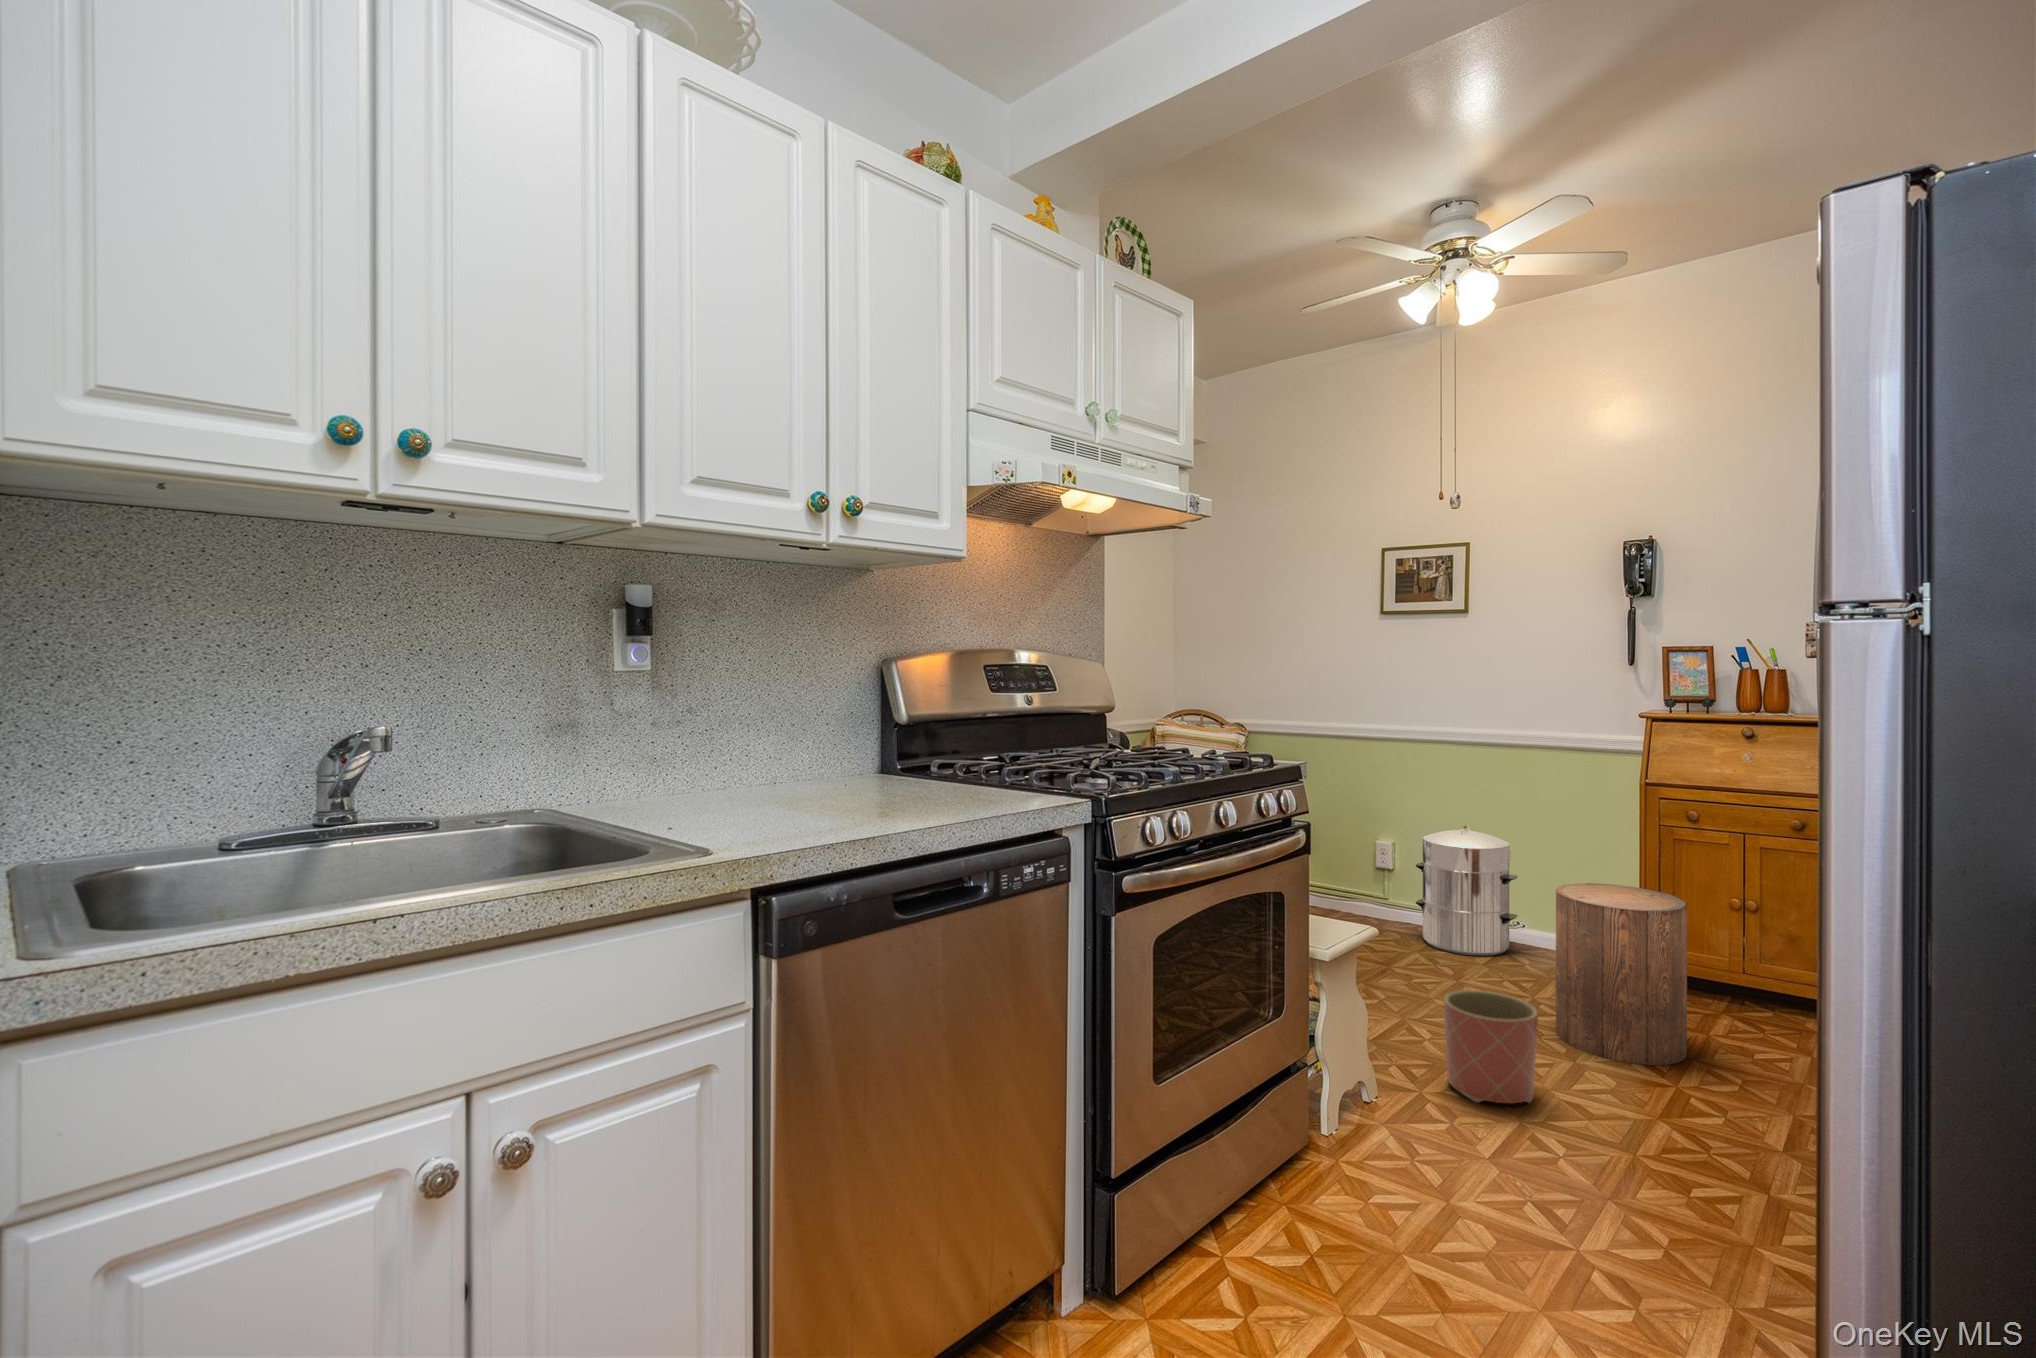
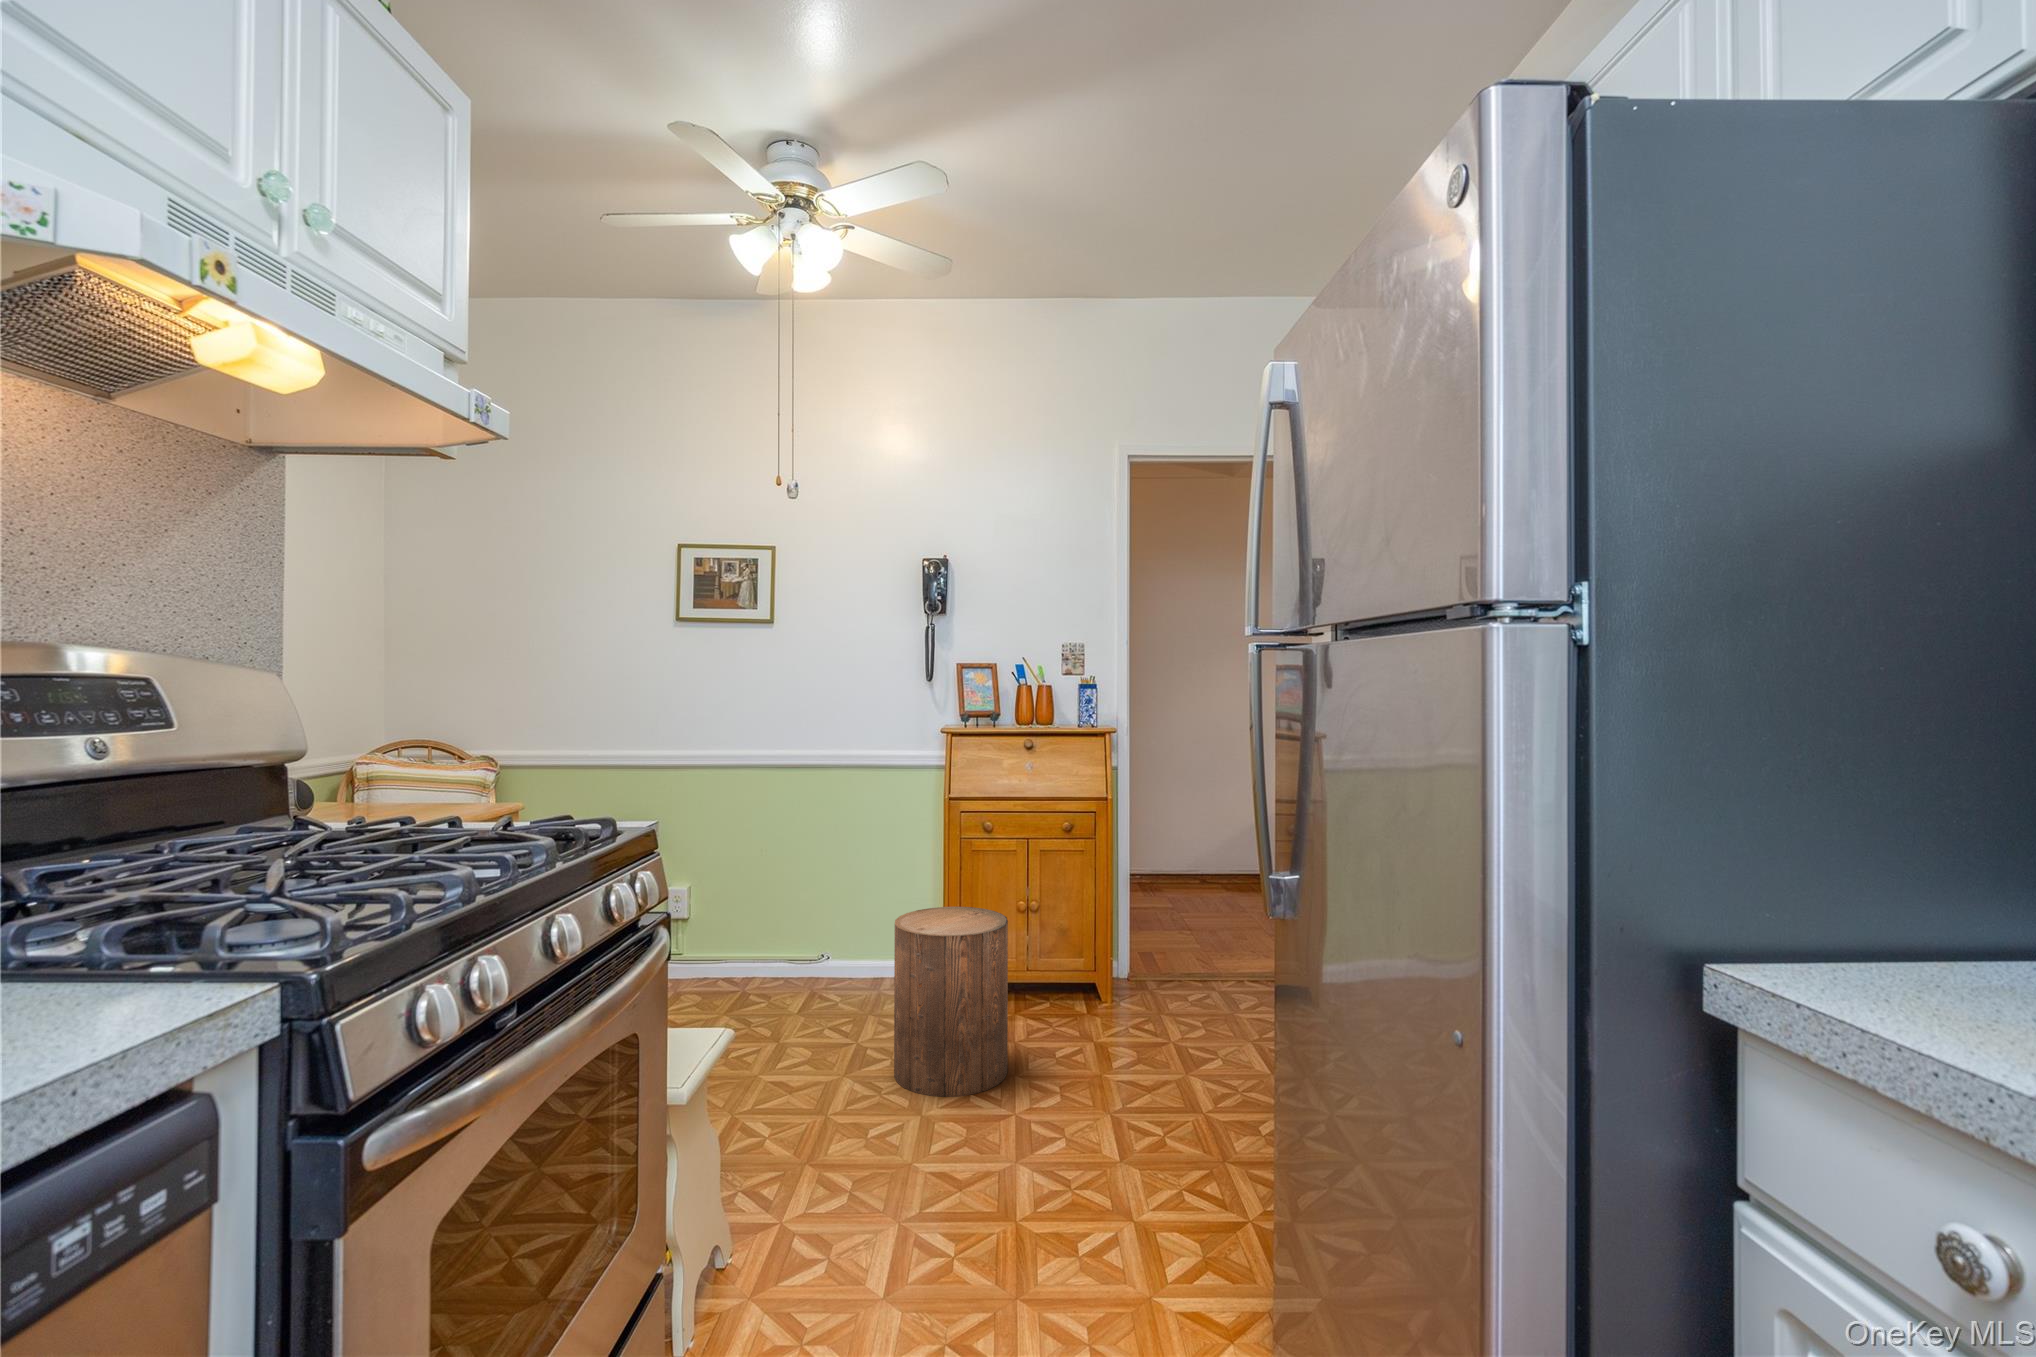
waste bin: present [1416,825,1517,956] -> none [725,859,830,1007]
planter: present [1444,990,1538,1103] -> none [809,1064,909,1212]

